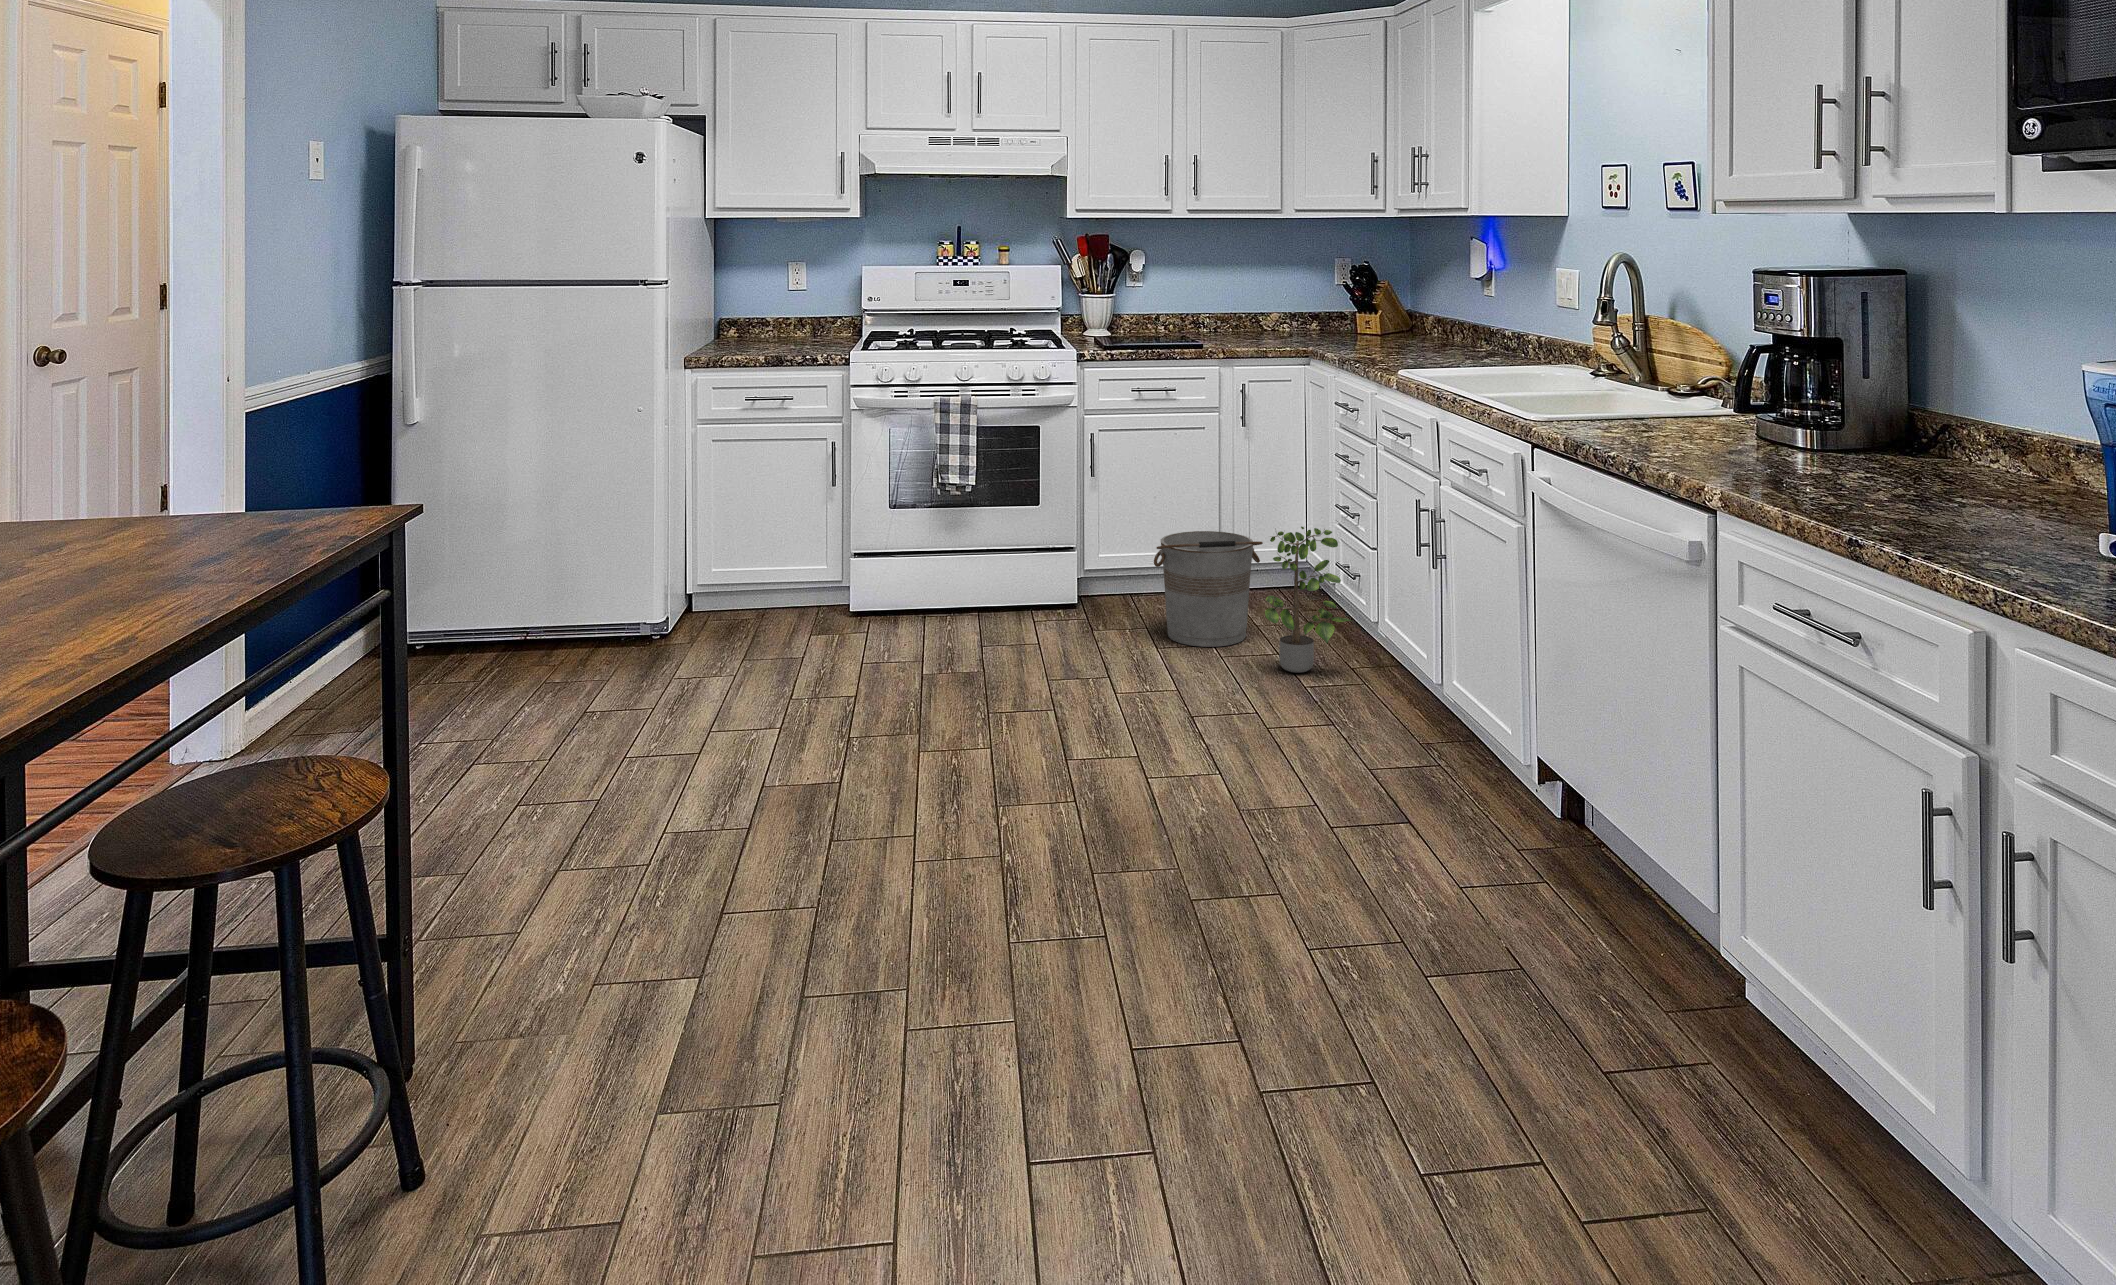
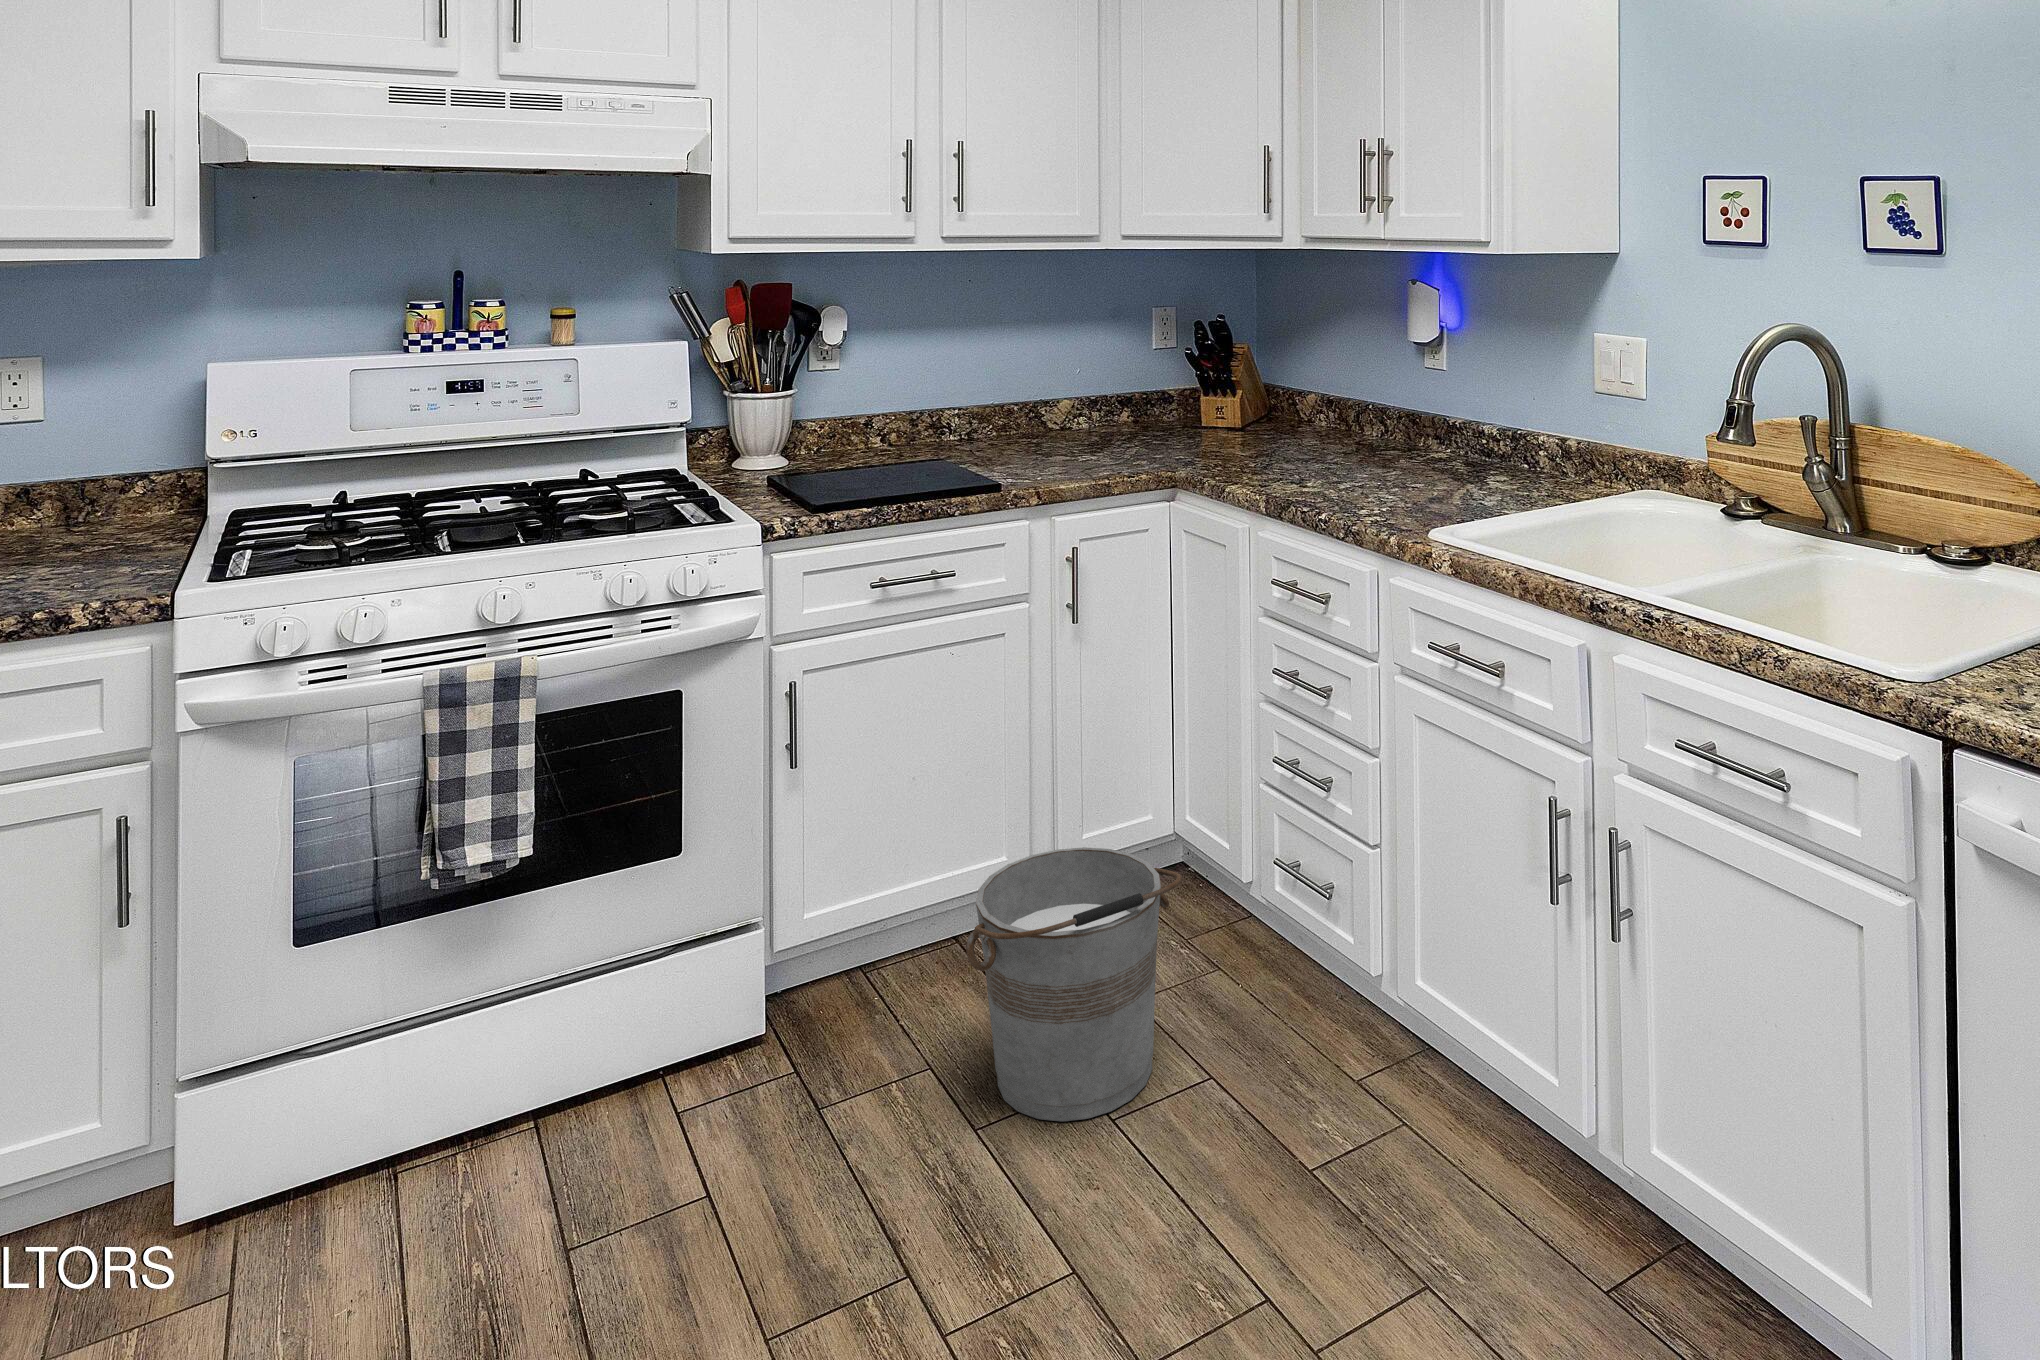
potted plant: present [1265,527,1352,673] -> none [1229,855,1404,1166]

